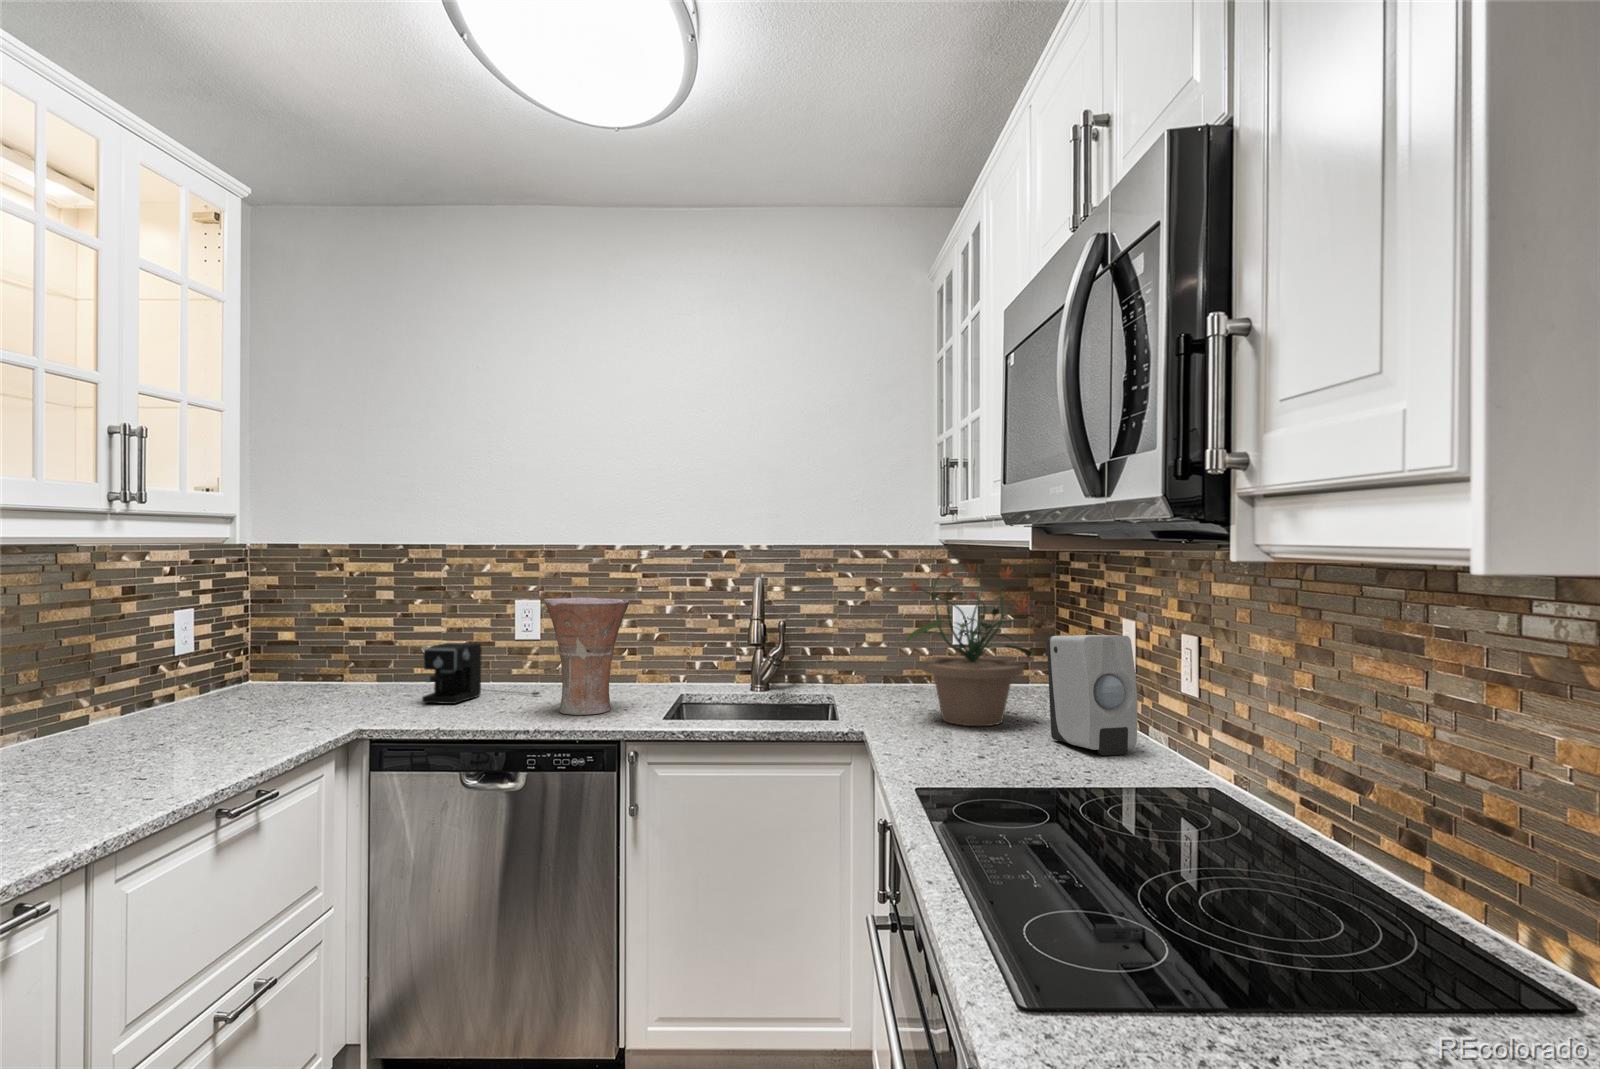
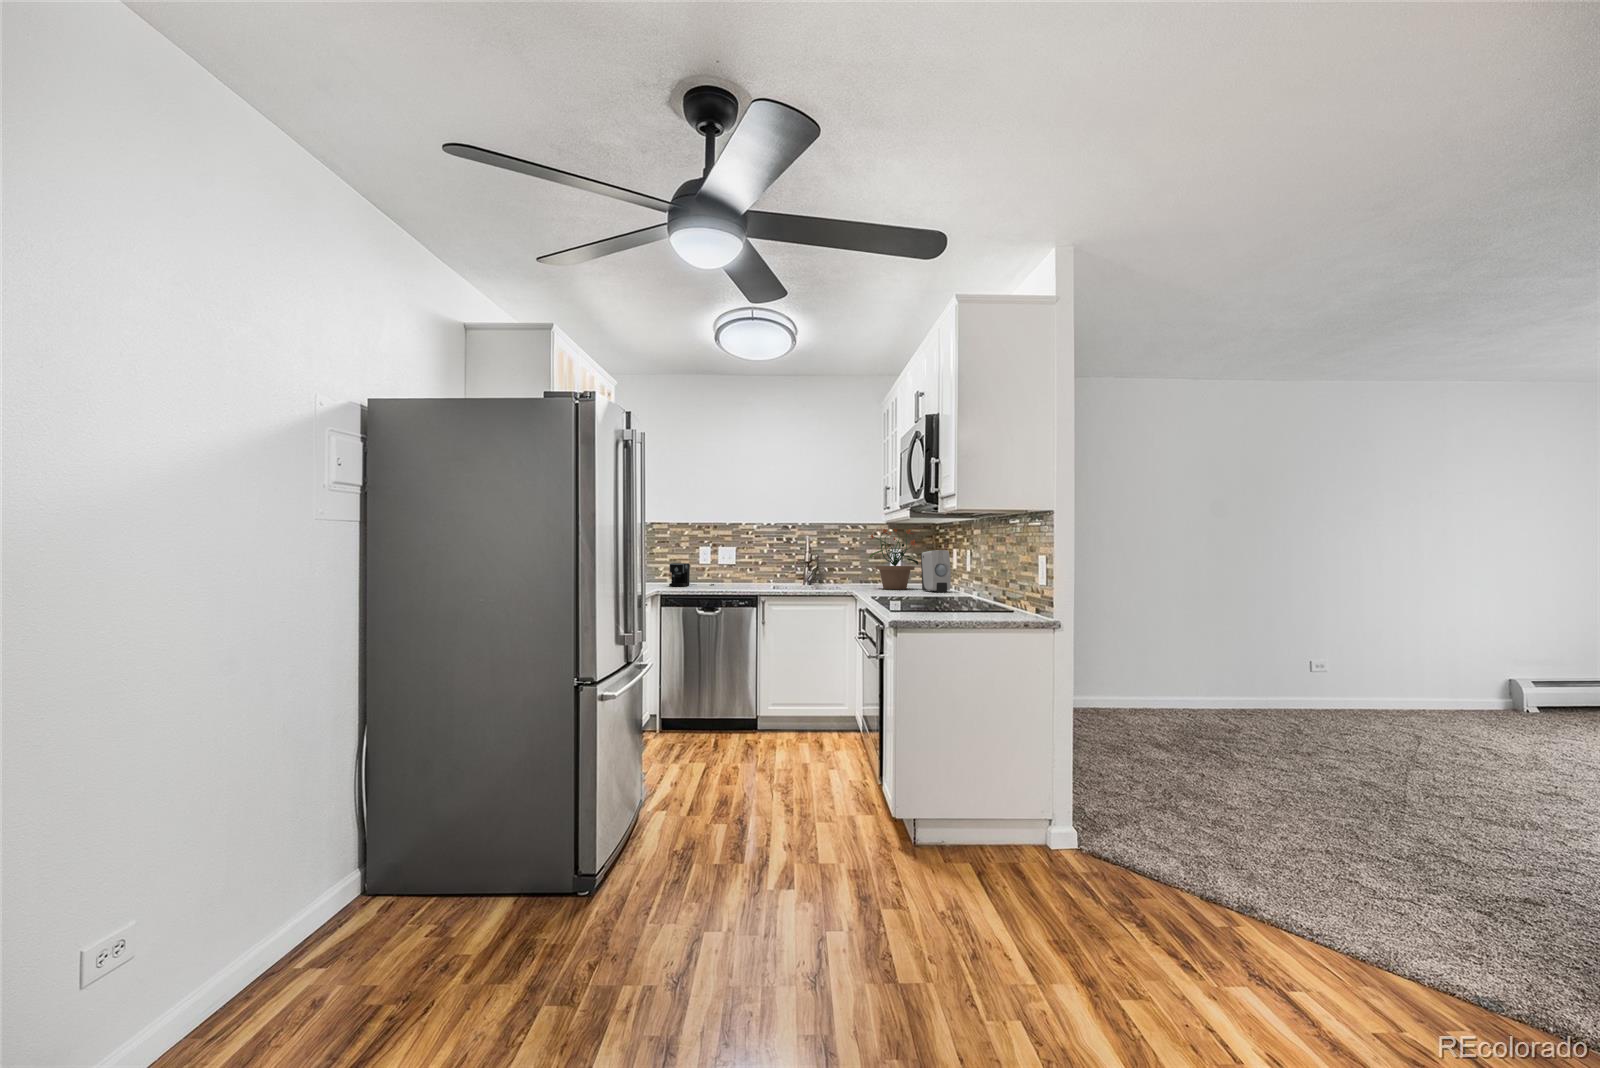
vase: present [545,597,629,715] -> none [723,542,757,588]

